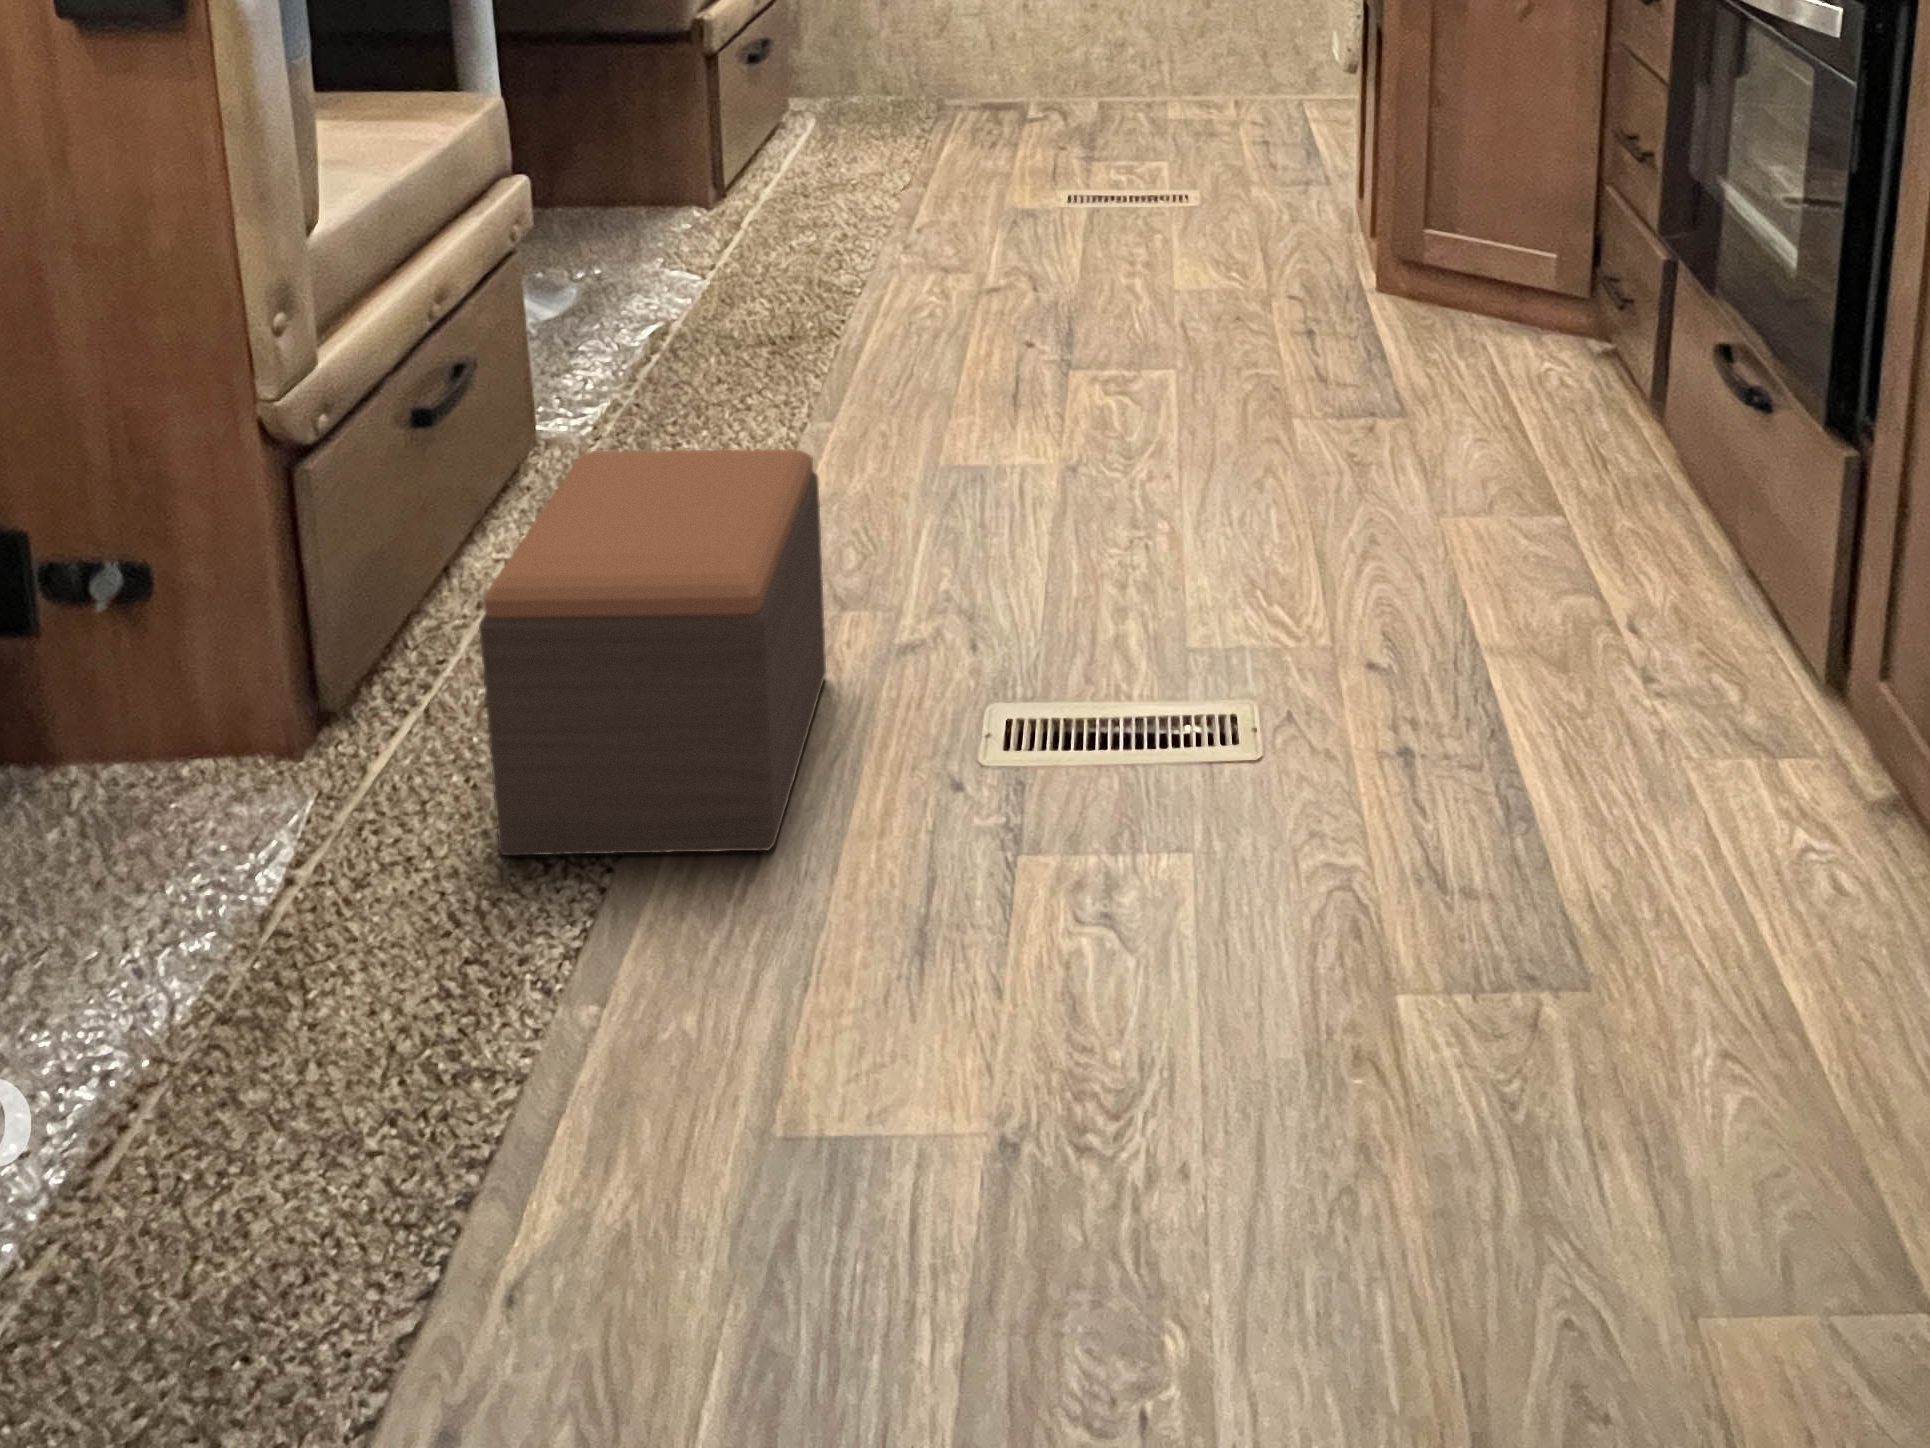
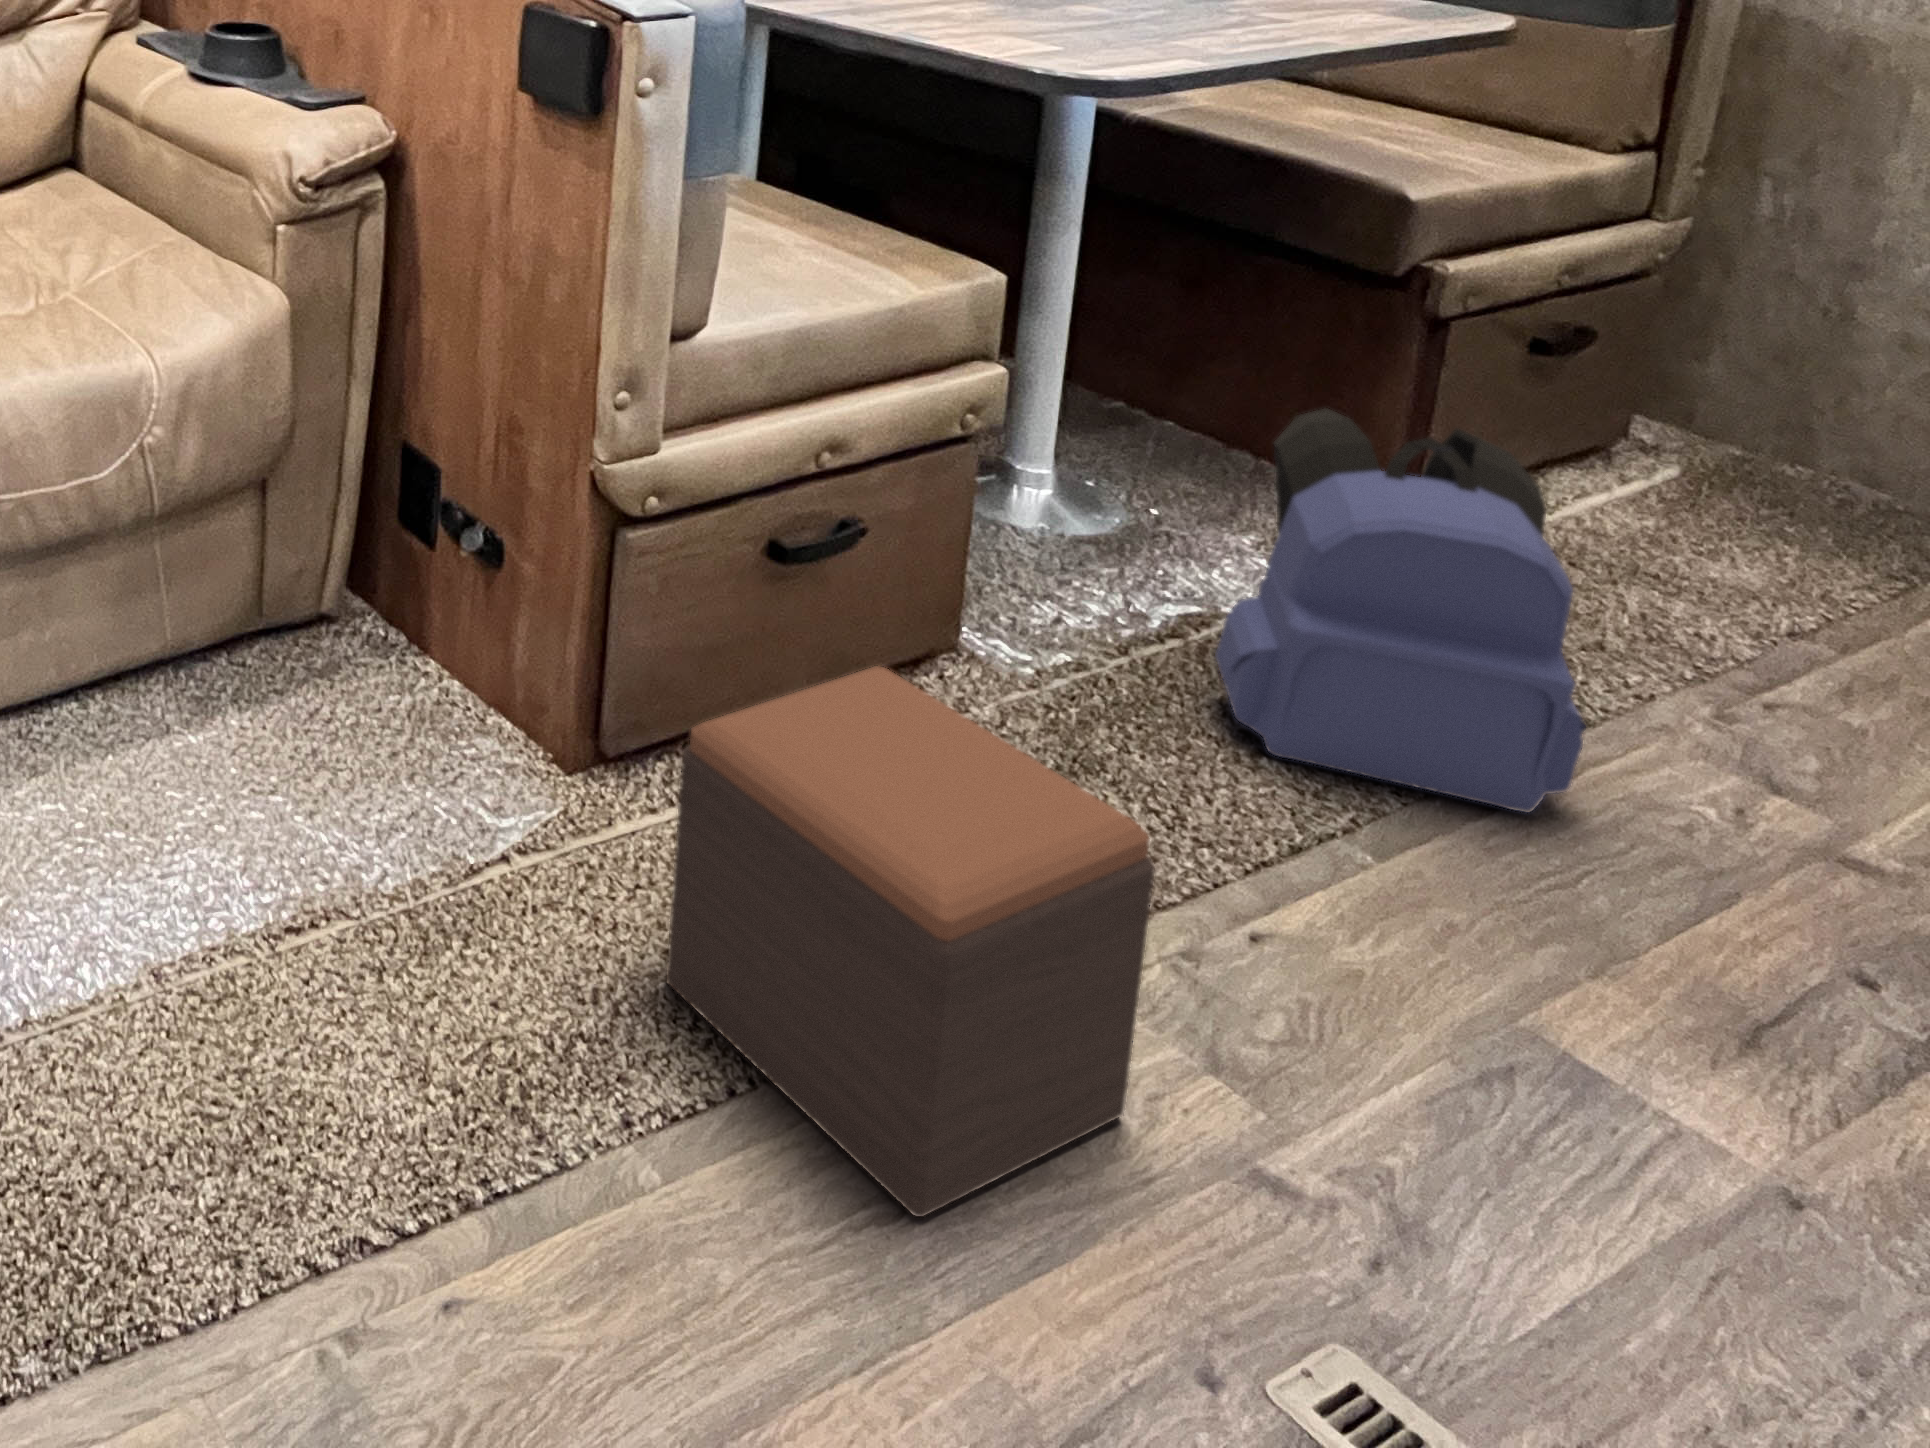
backpack: none [696,114,890,393] -> present [1216,409,1585,812]

